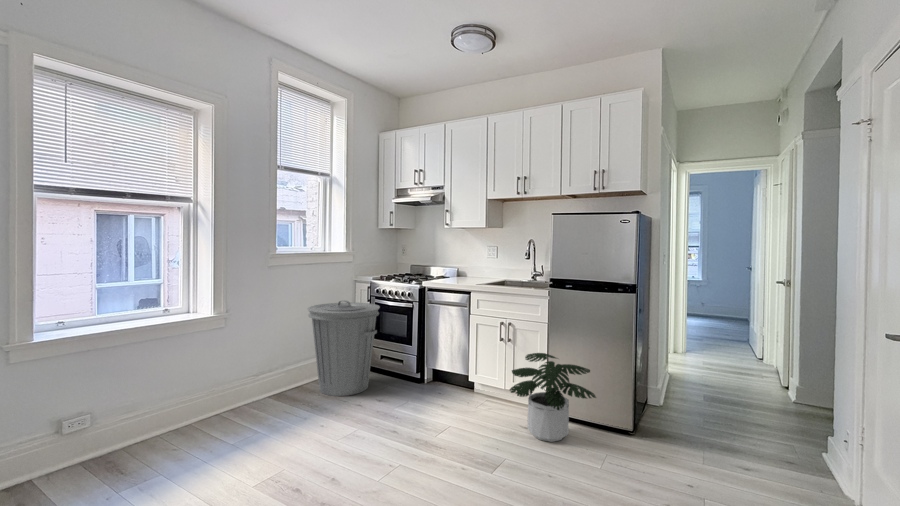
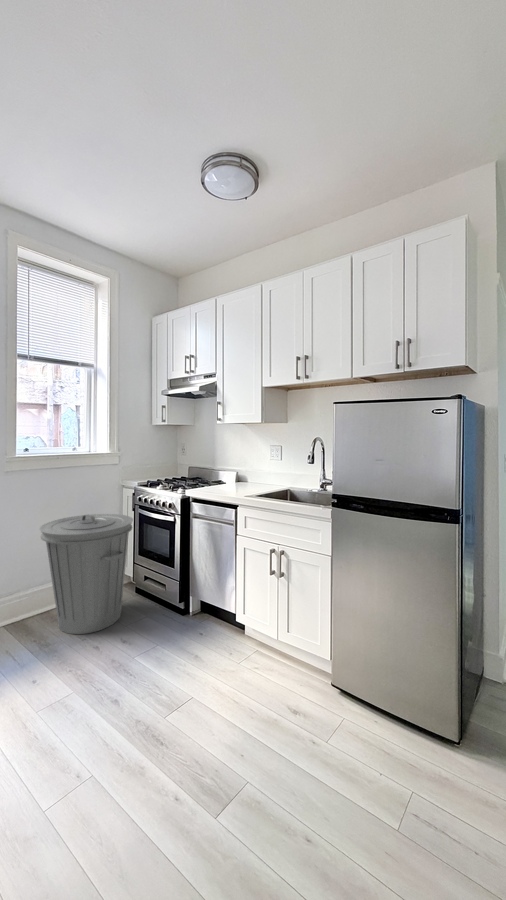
potted plant: present [510,353,596,442] -> none [257,600,392,755]

